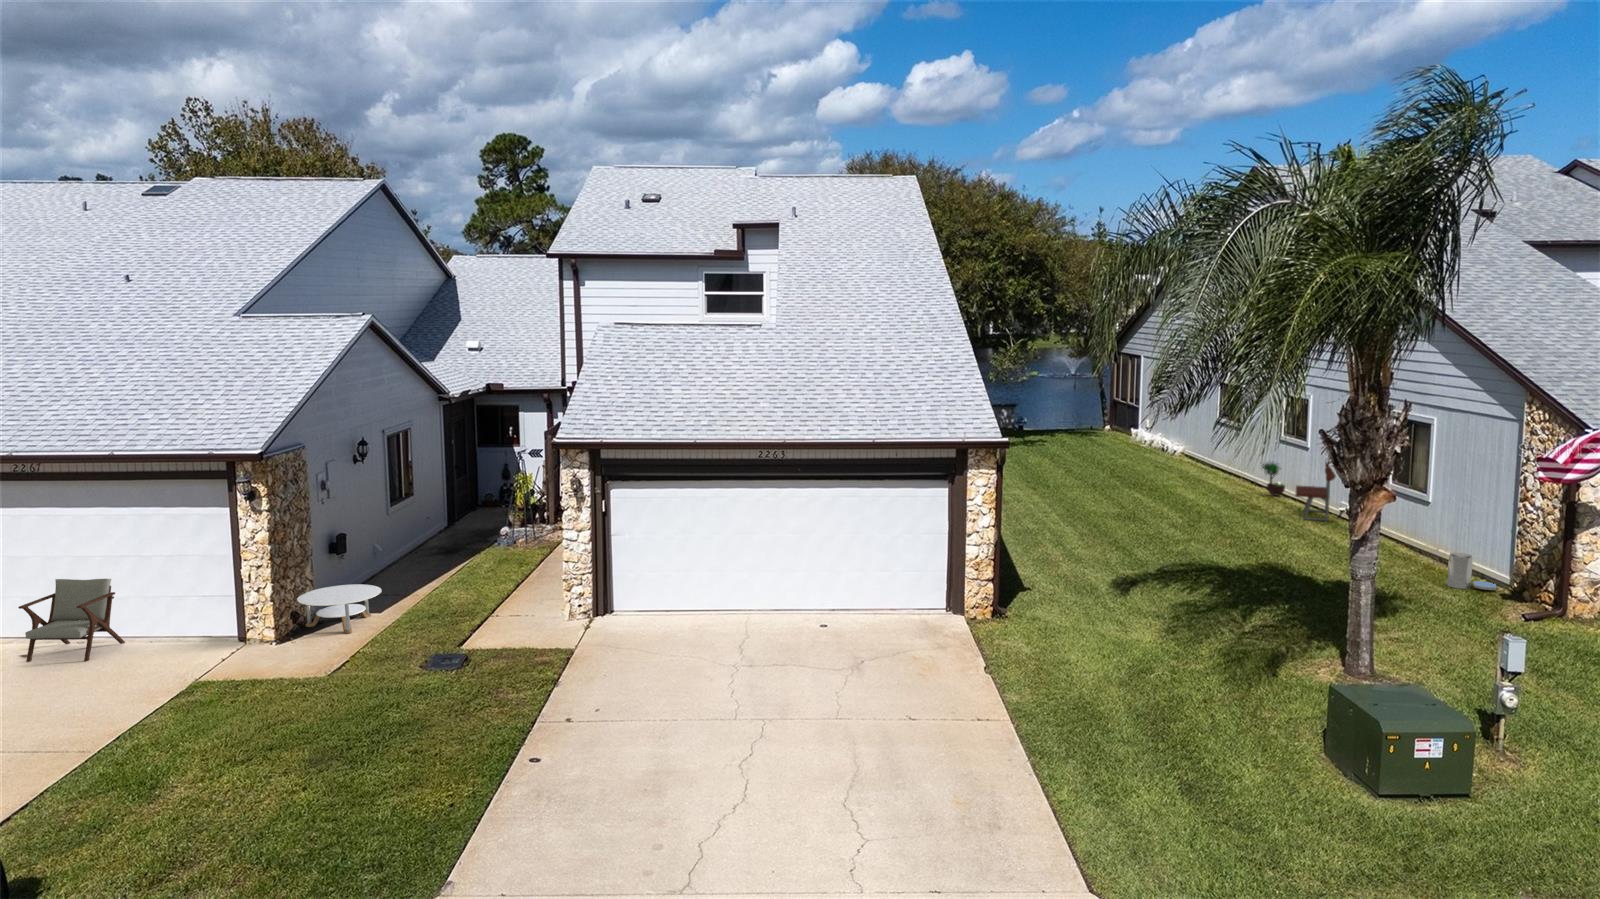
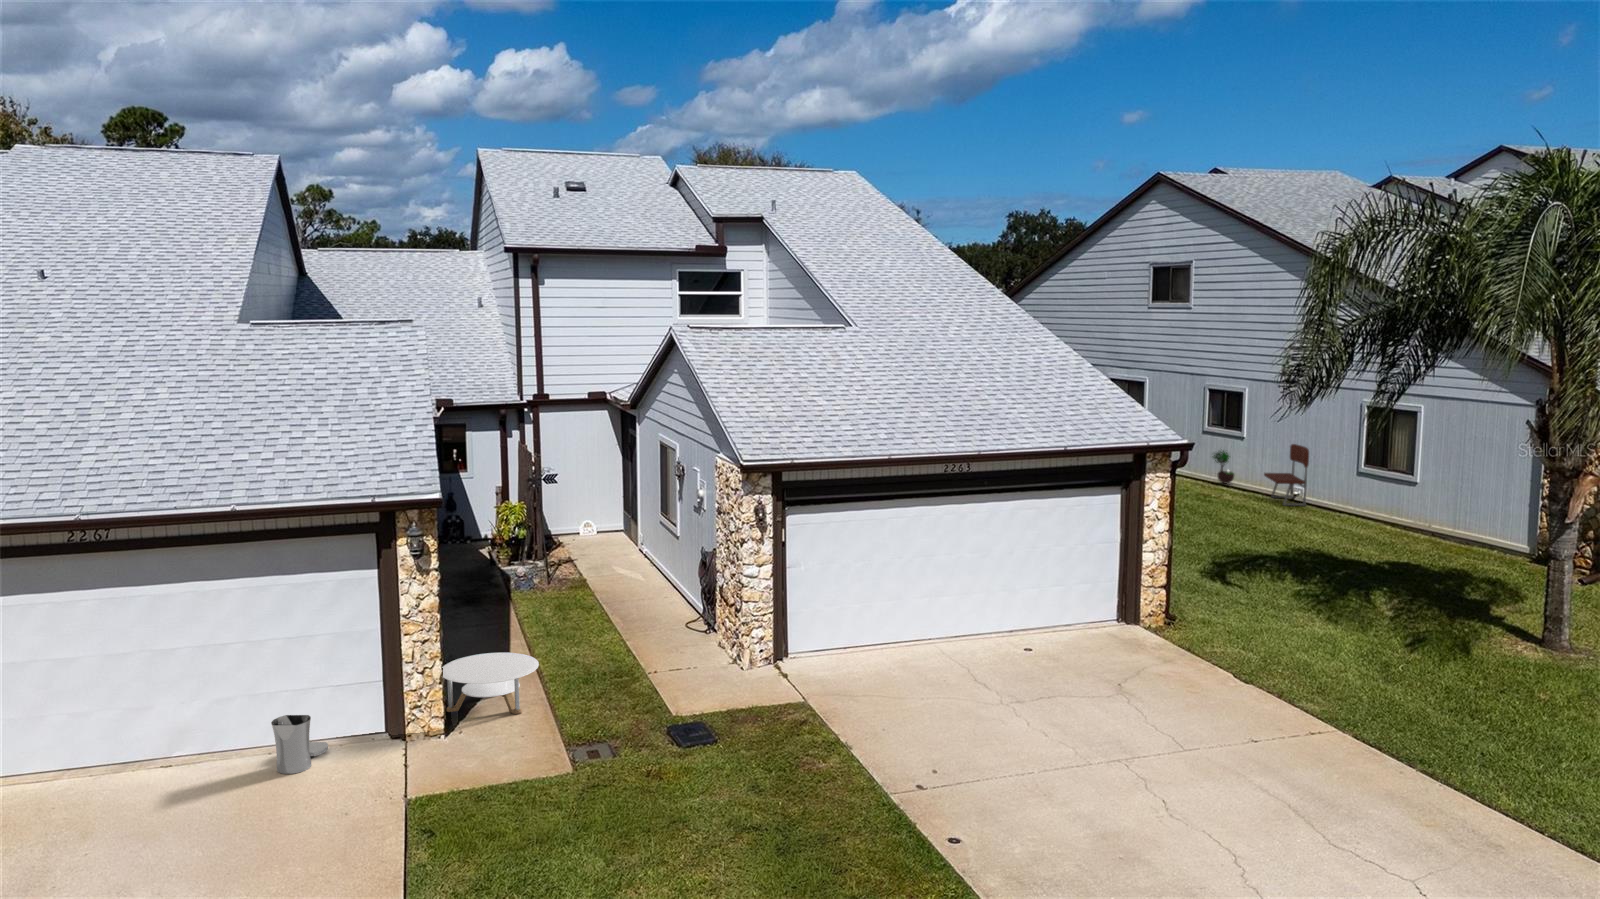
trash can: present [1447,553,1496,590] -> present [271,715,328,774]
lounge chair: present [18,579,125,662] -> none [123,676,232,800]

